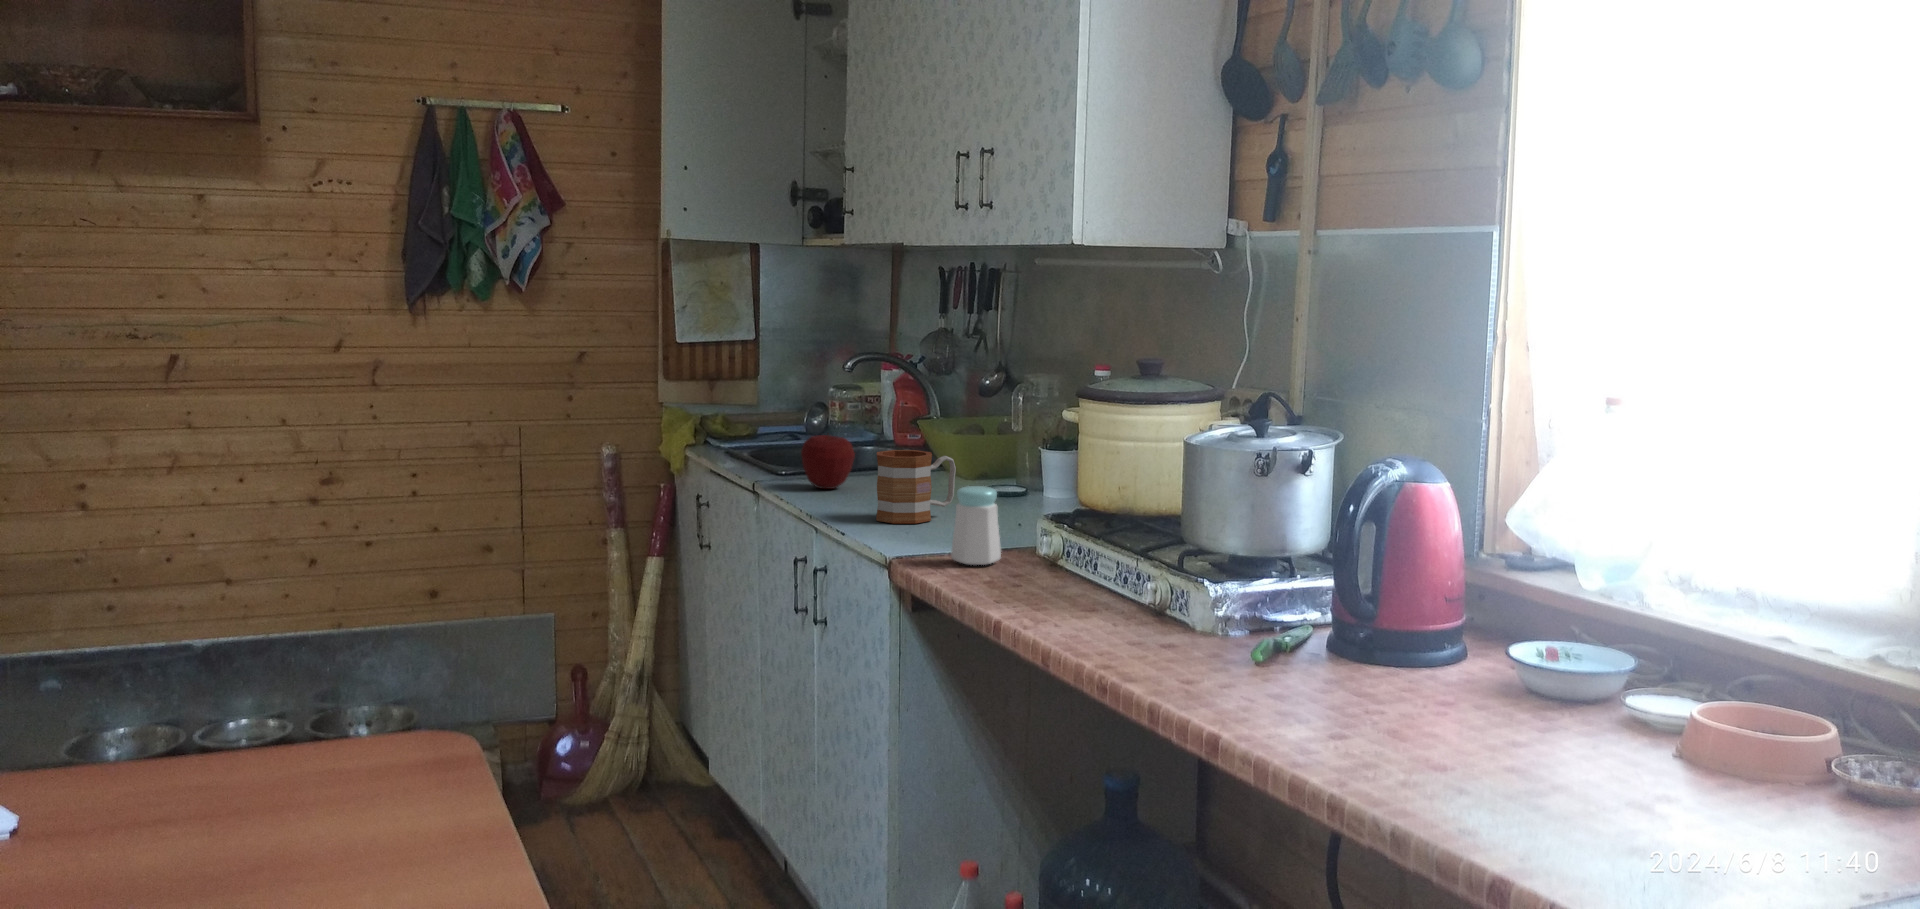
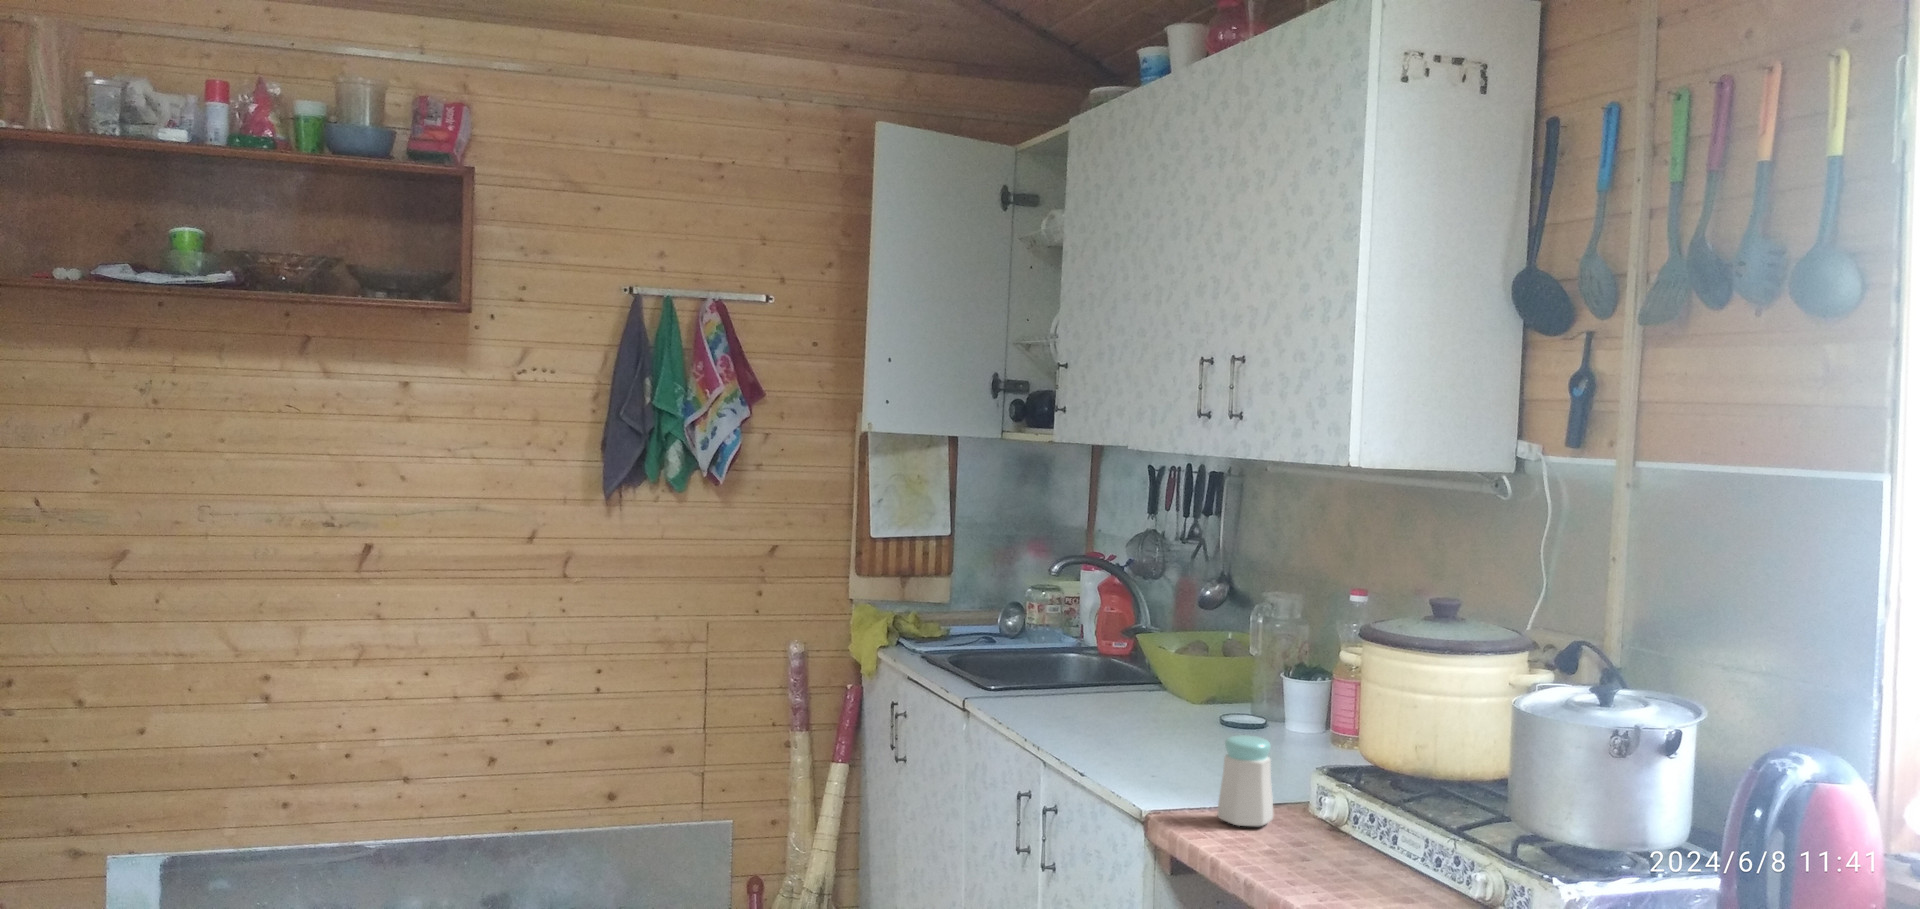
apple: present [801,435,855,489] -> none [1018,650,1077,711]
mug: present [876,450,956,524] -> none [1112,678,1199,763]

